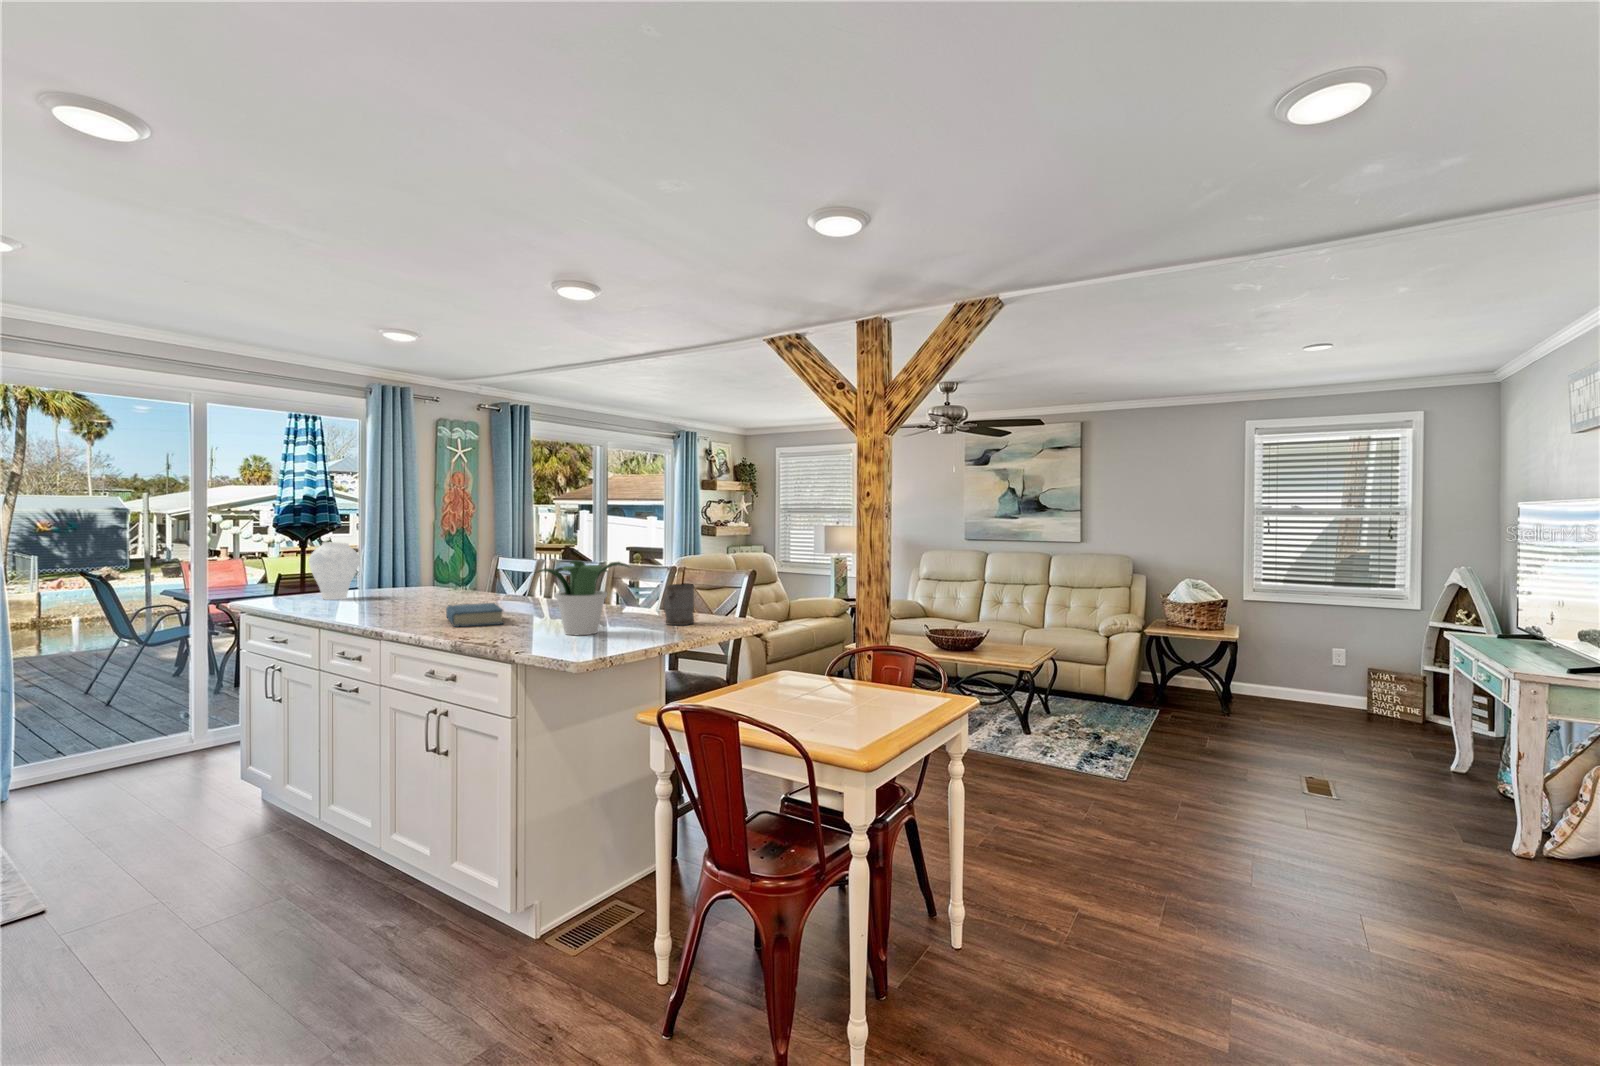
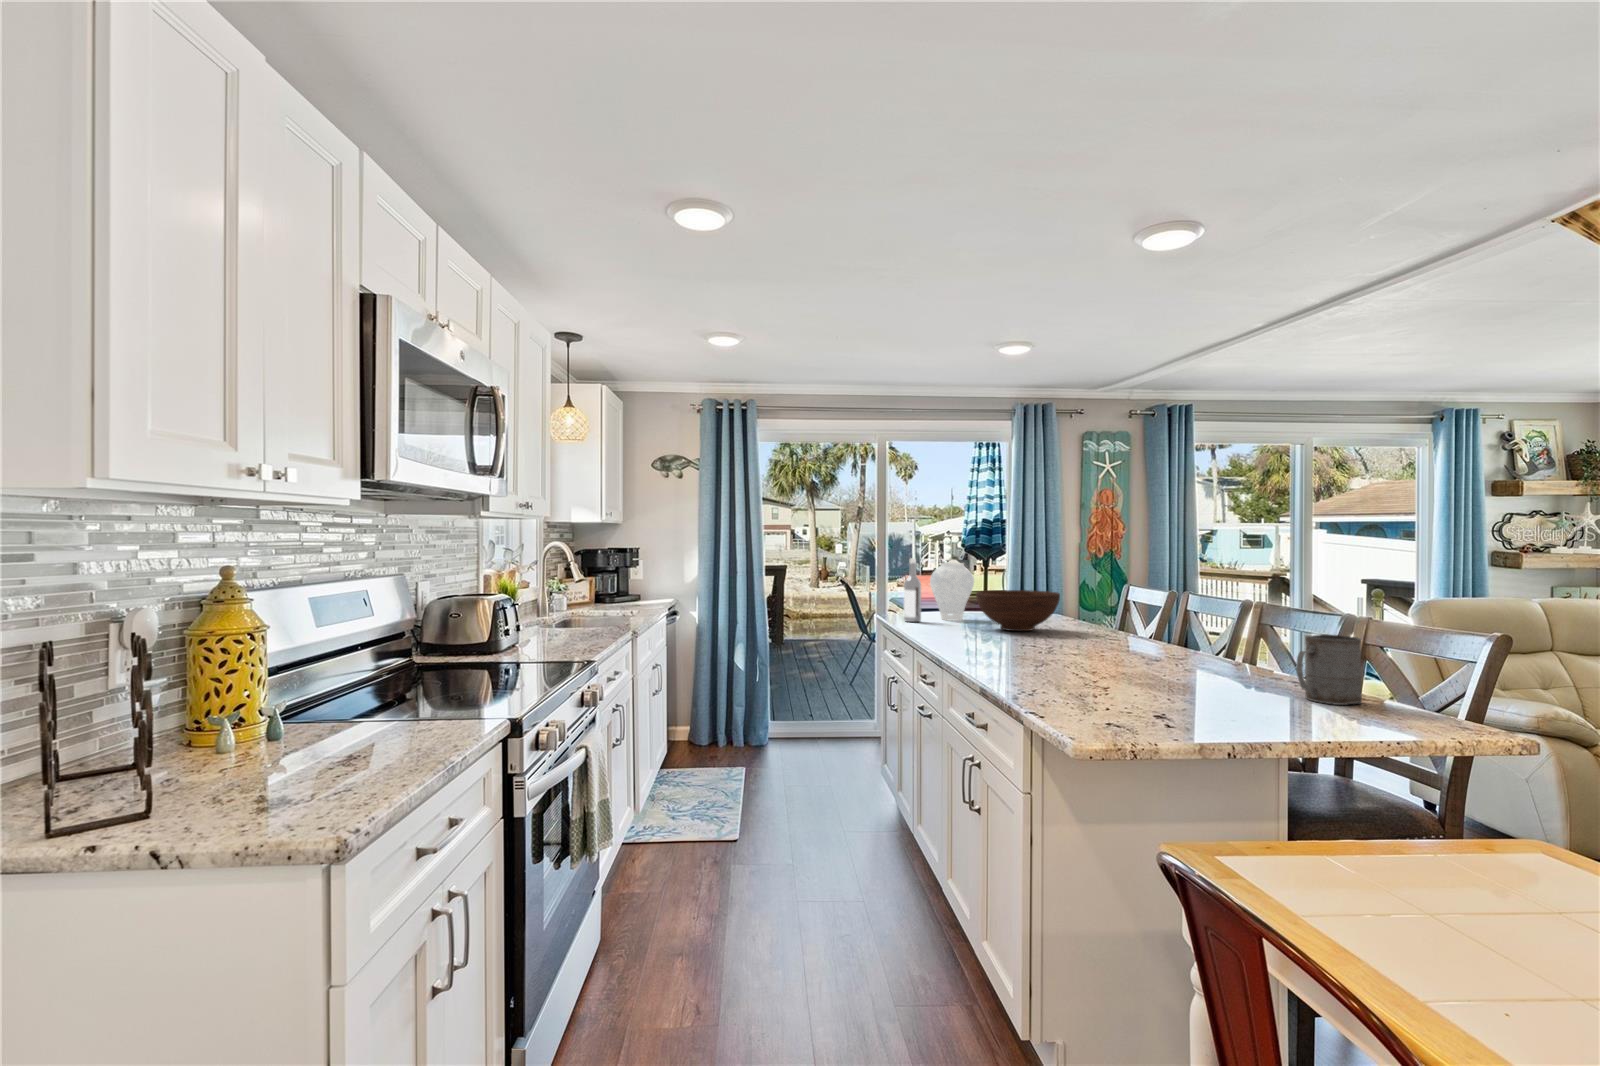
wine bottle: none [284,539,305,604] -> present [904,558,921,622]
potted plant: present [537,560,629,635] -> none [1082,588,1226,697]
fruit bowl: none [376,566,458,603] -> present [976,590,1060,631]
hardback book: present [446,603,503,627] -> none [1004,636,1069,666]

